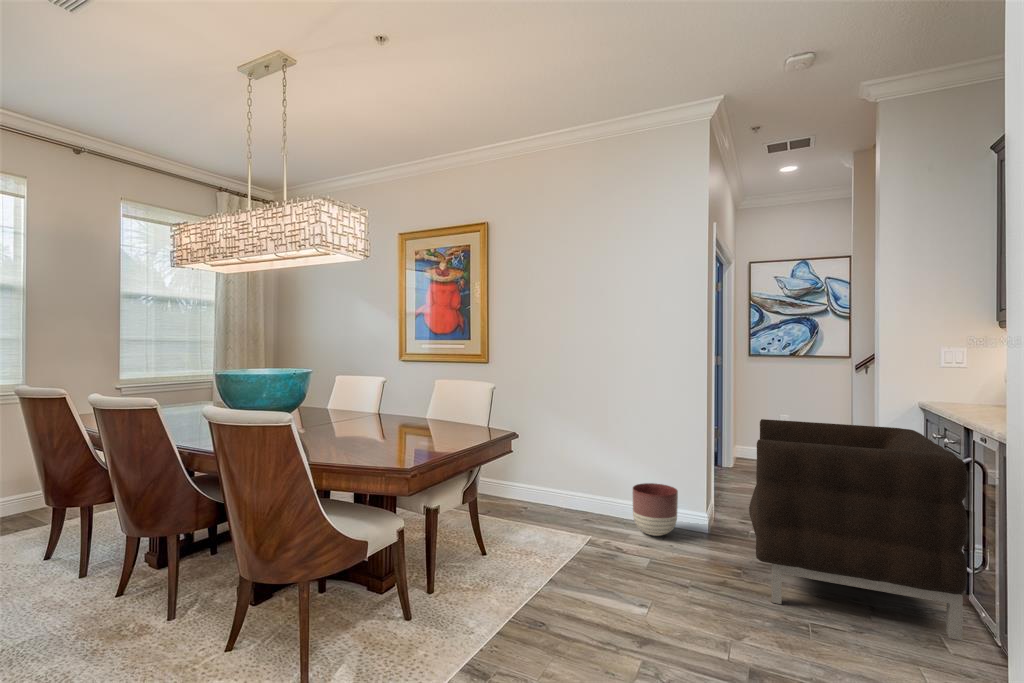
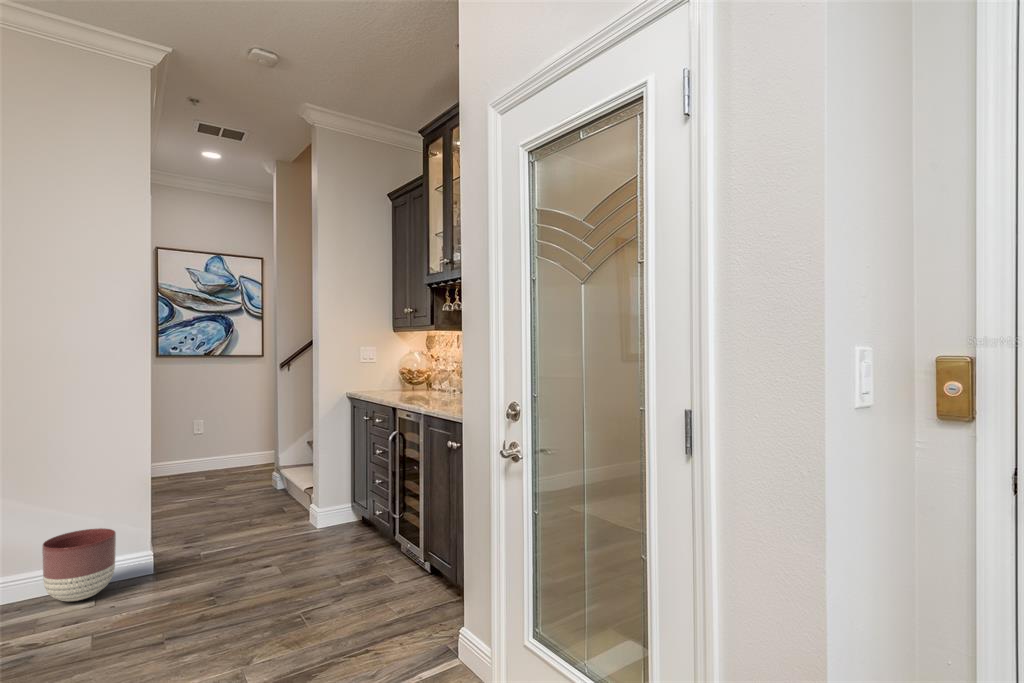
armchair: present [749,419,968,640] -> none [215,416,406,612]

